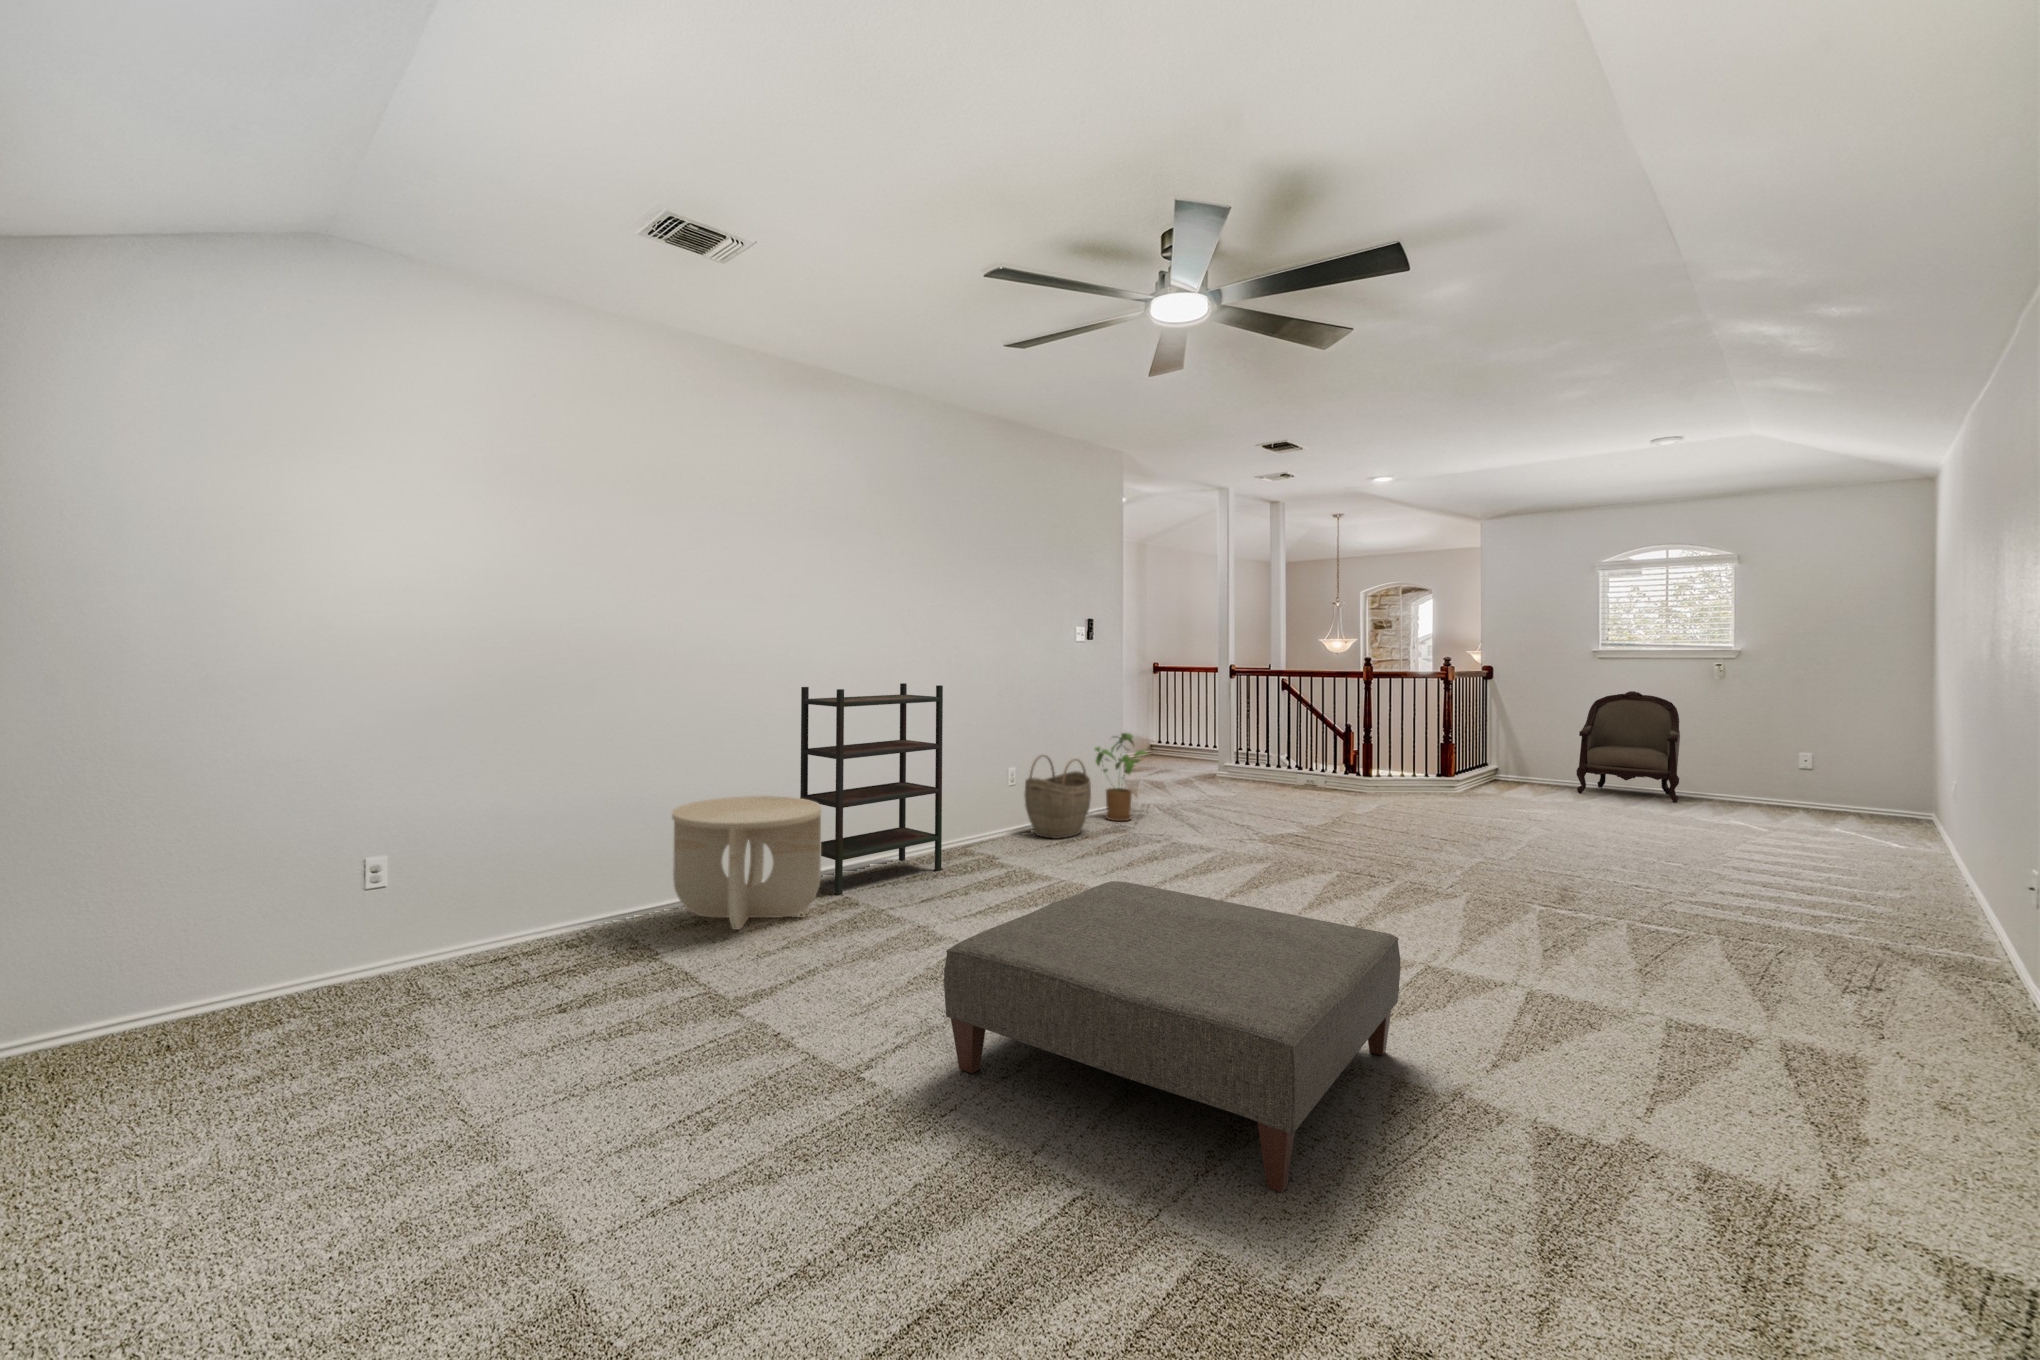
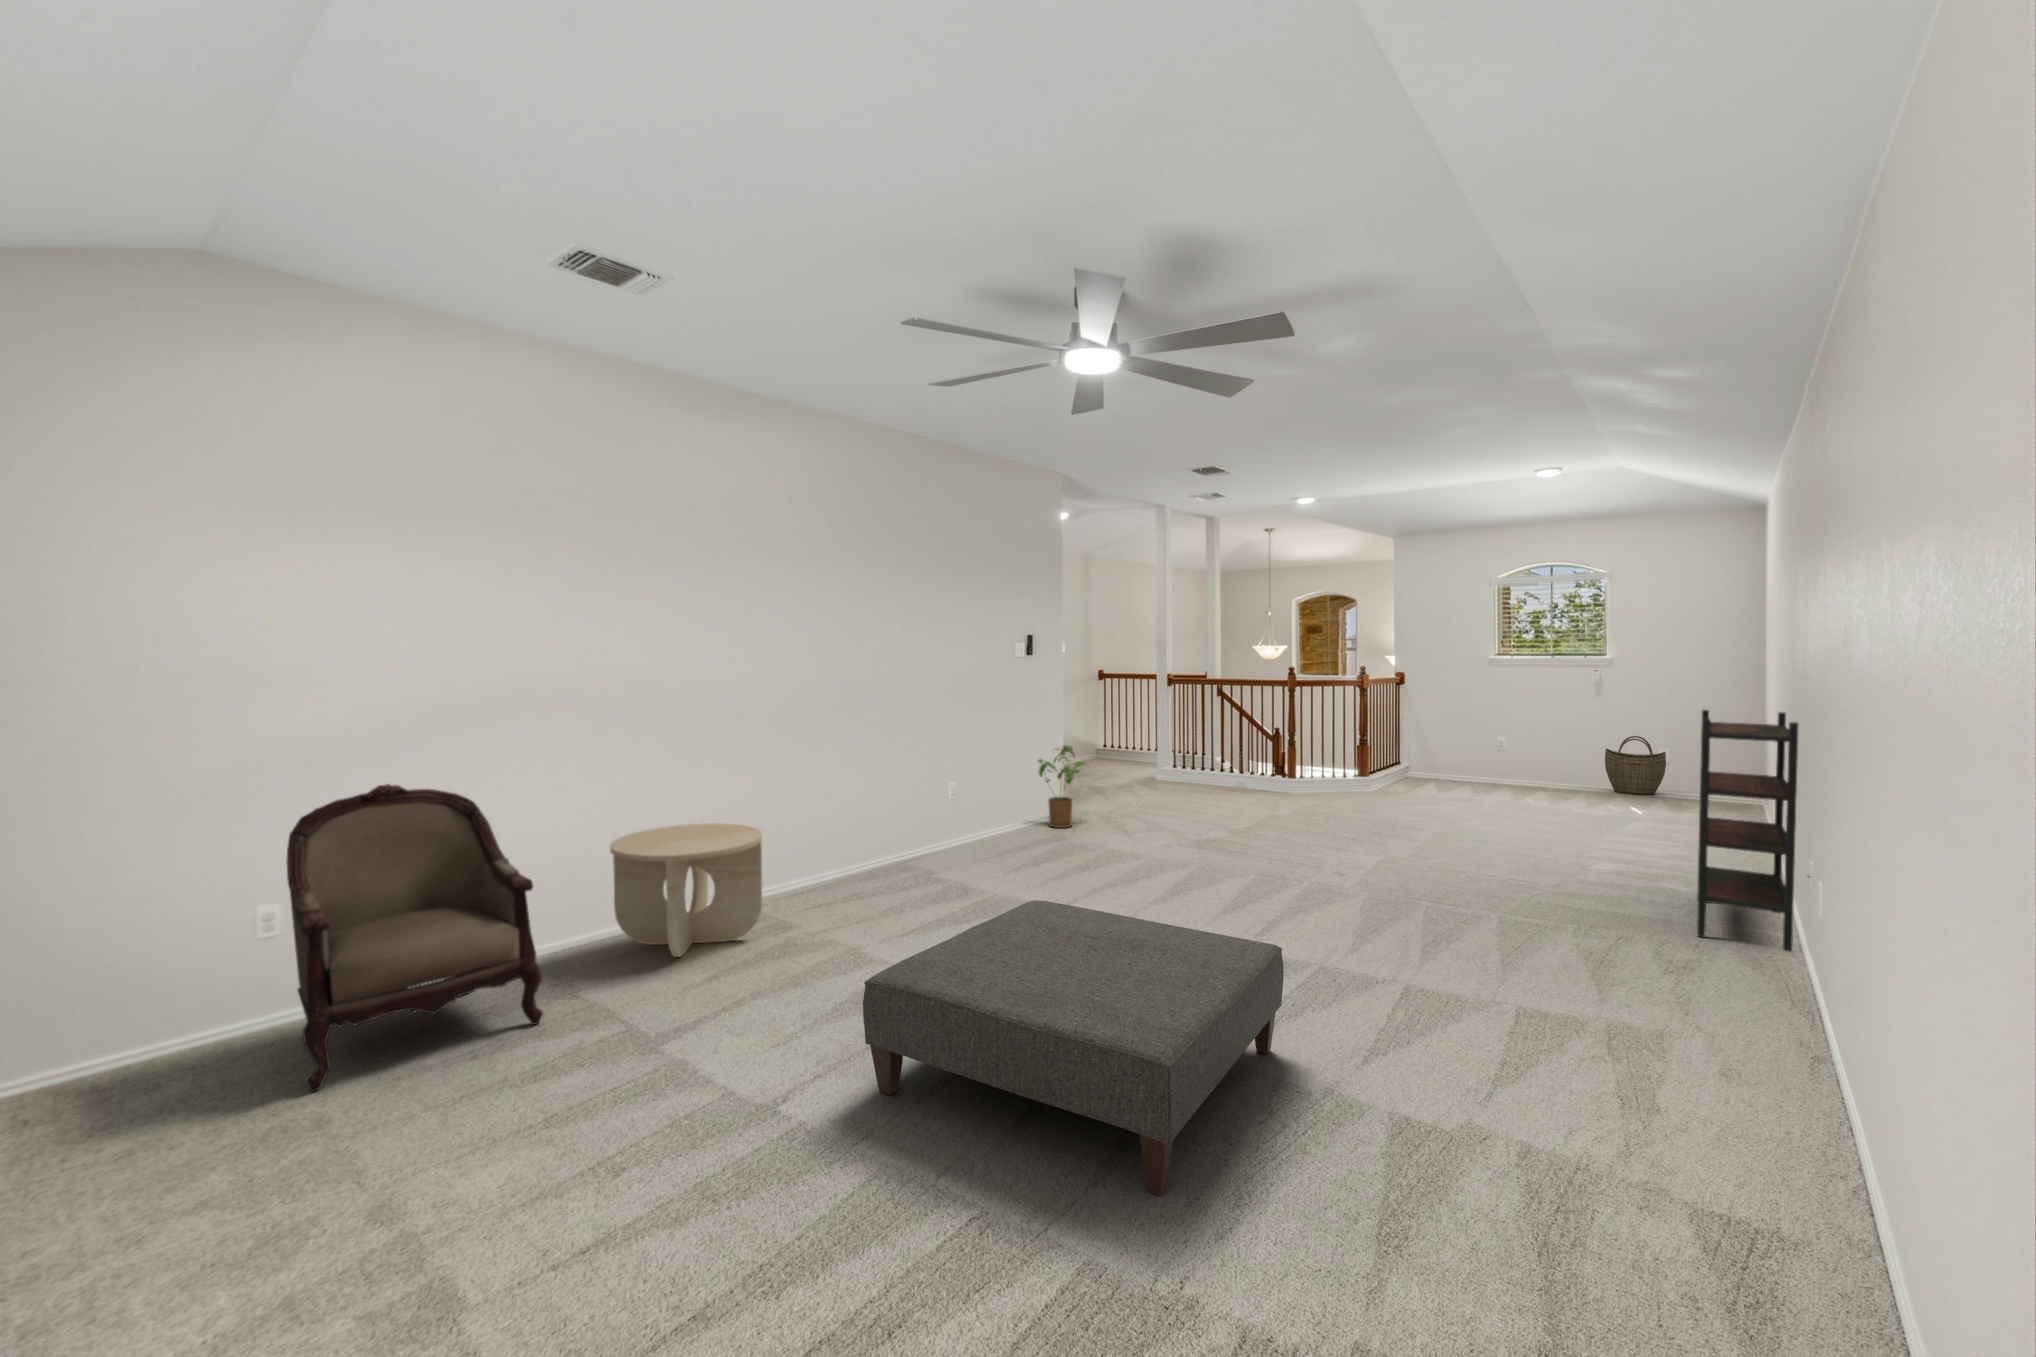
bookshelf: present [800,683,943,895] -> present [1697,710,1798,952]
armchair: present [1577,691,1680,803] -> present [286,784,543,1092]
woven basket: present [1025,755,1091,839] -> present [1605,736,1666,795]

